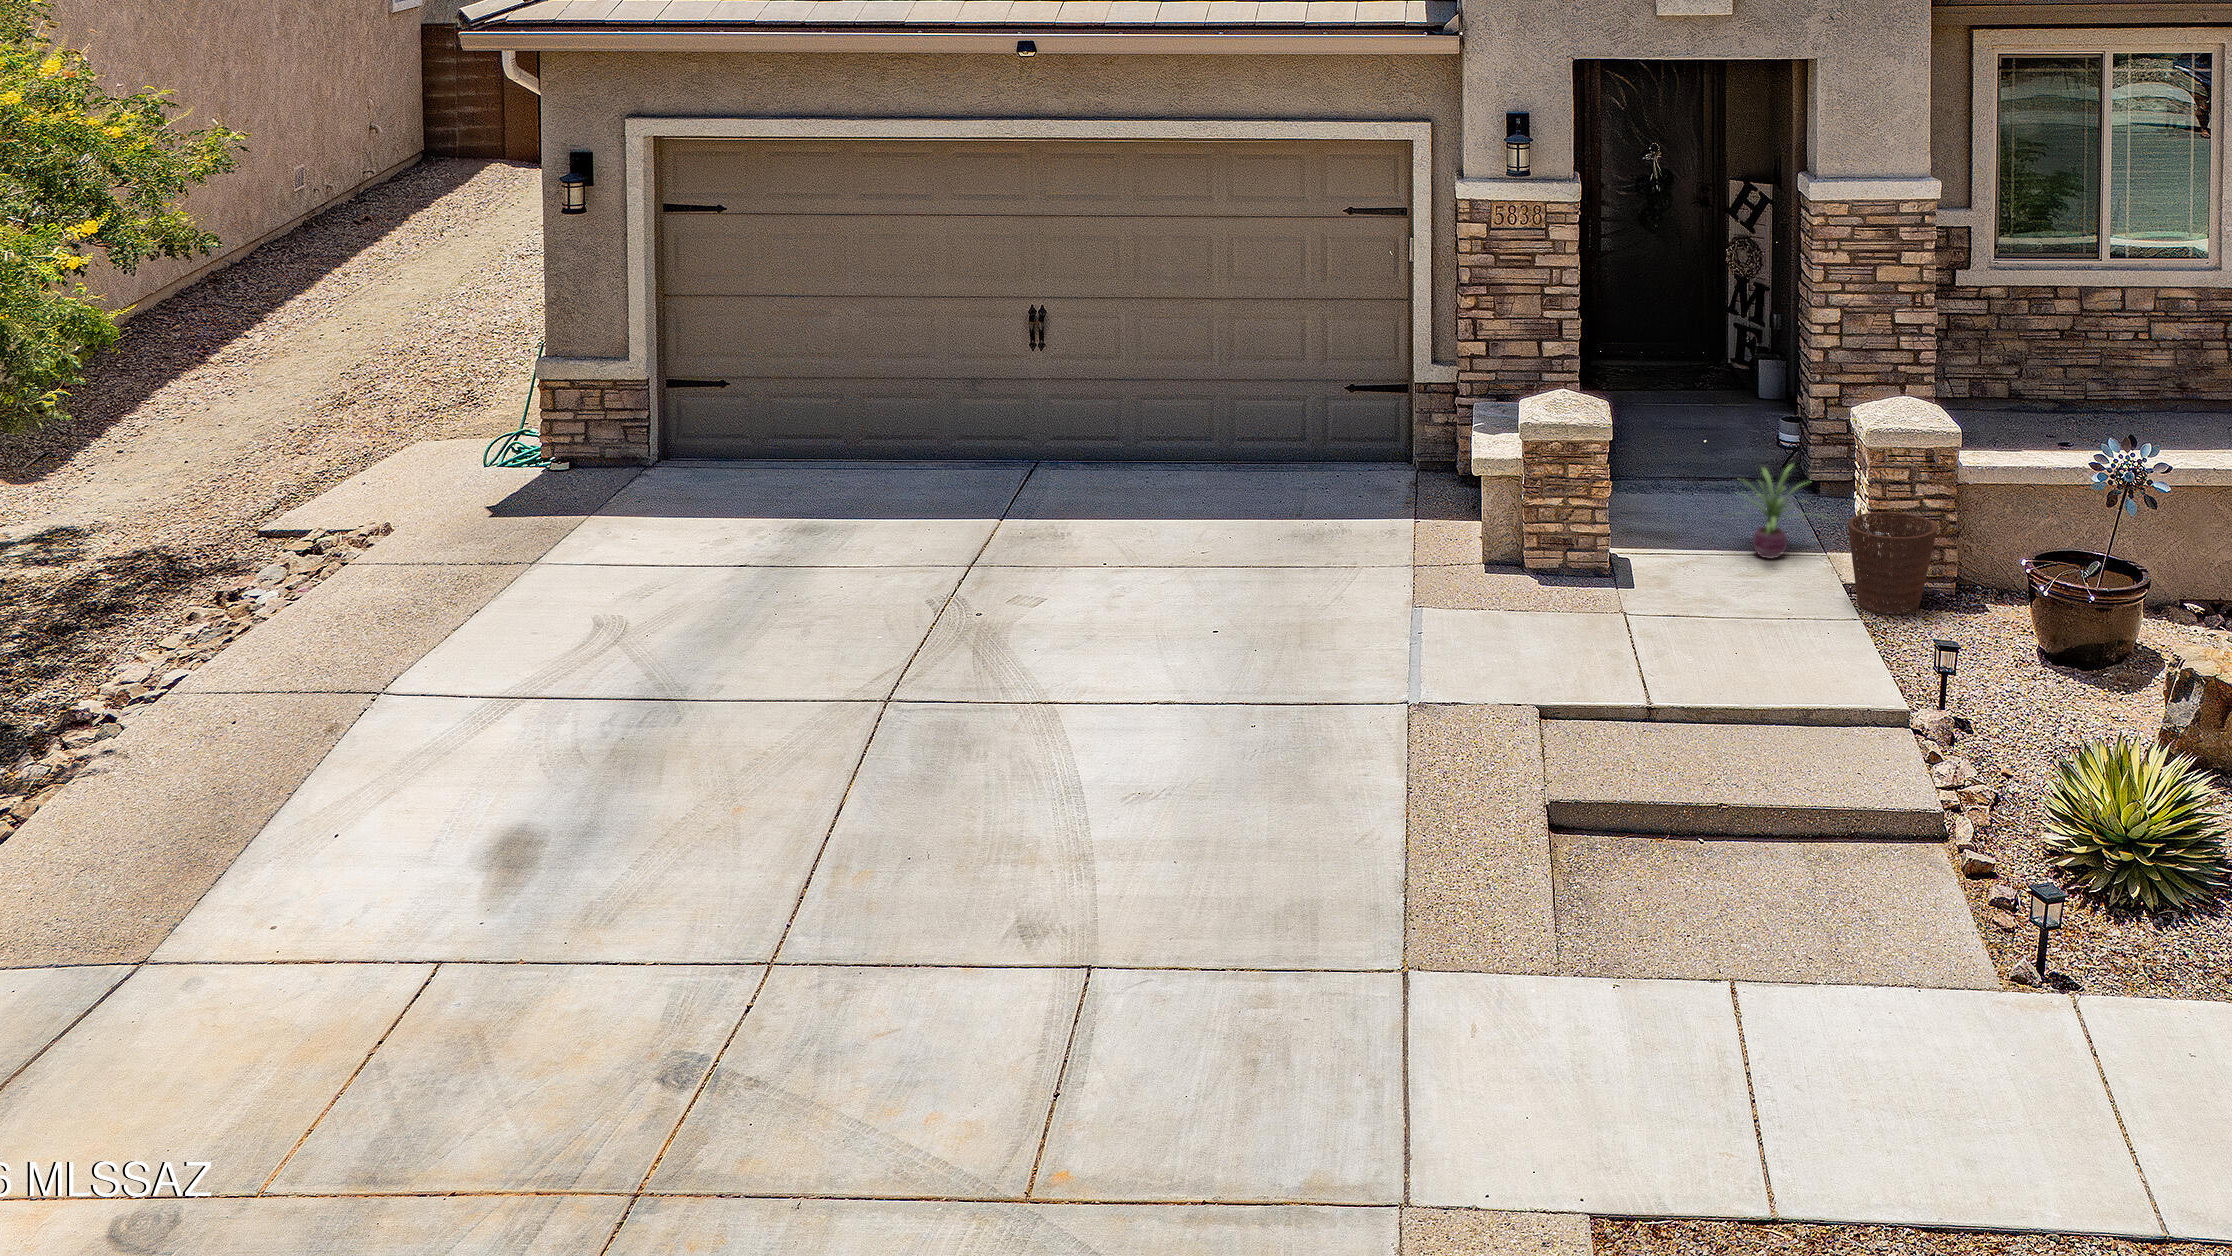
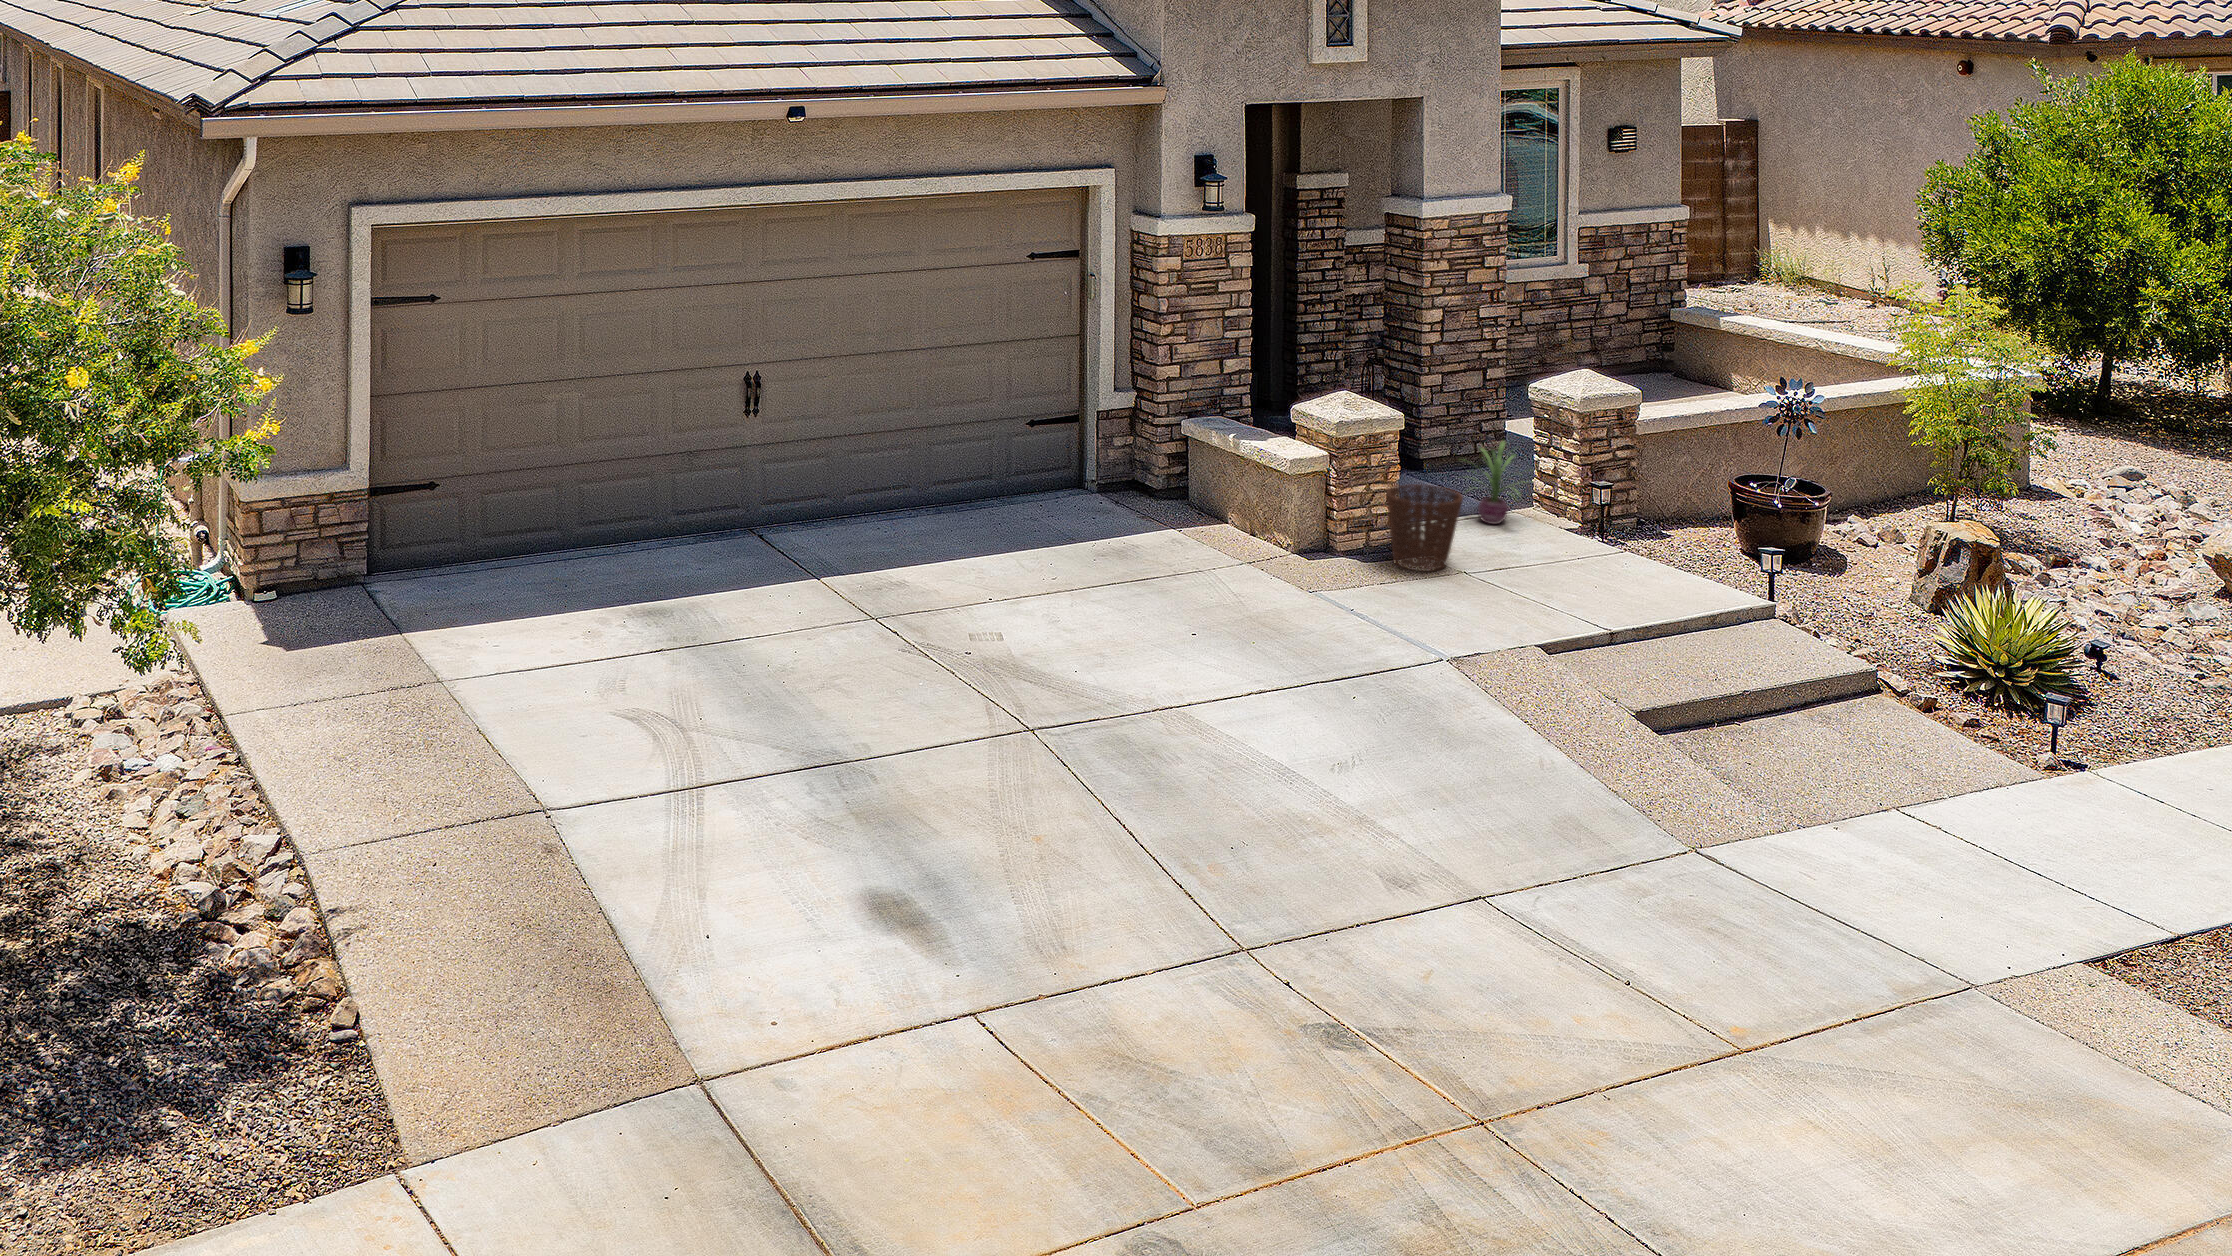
basket: present [1848,512,1937,614] -> present [1386,484,1463,571]

